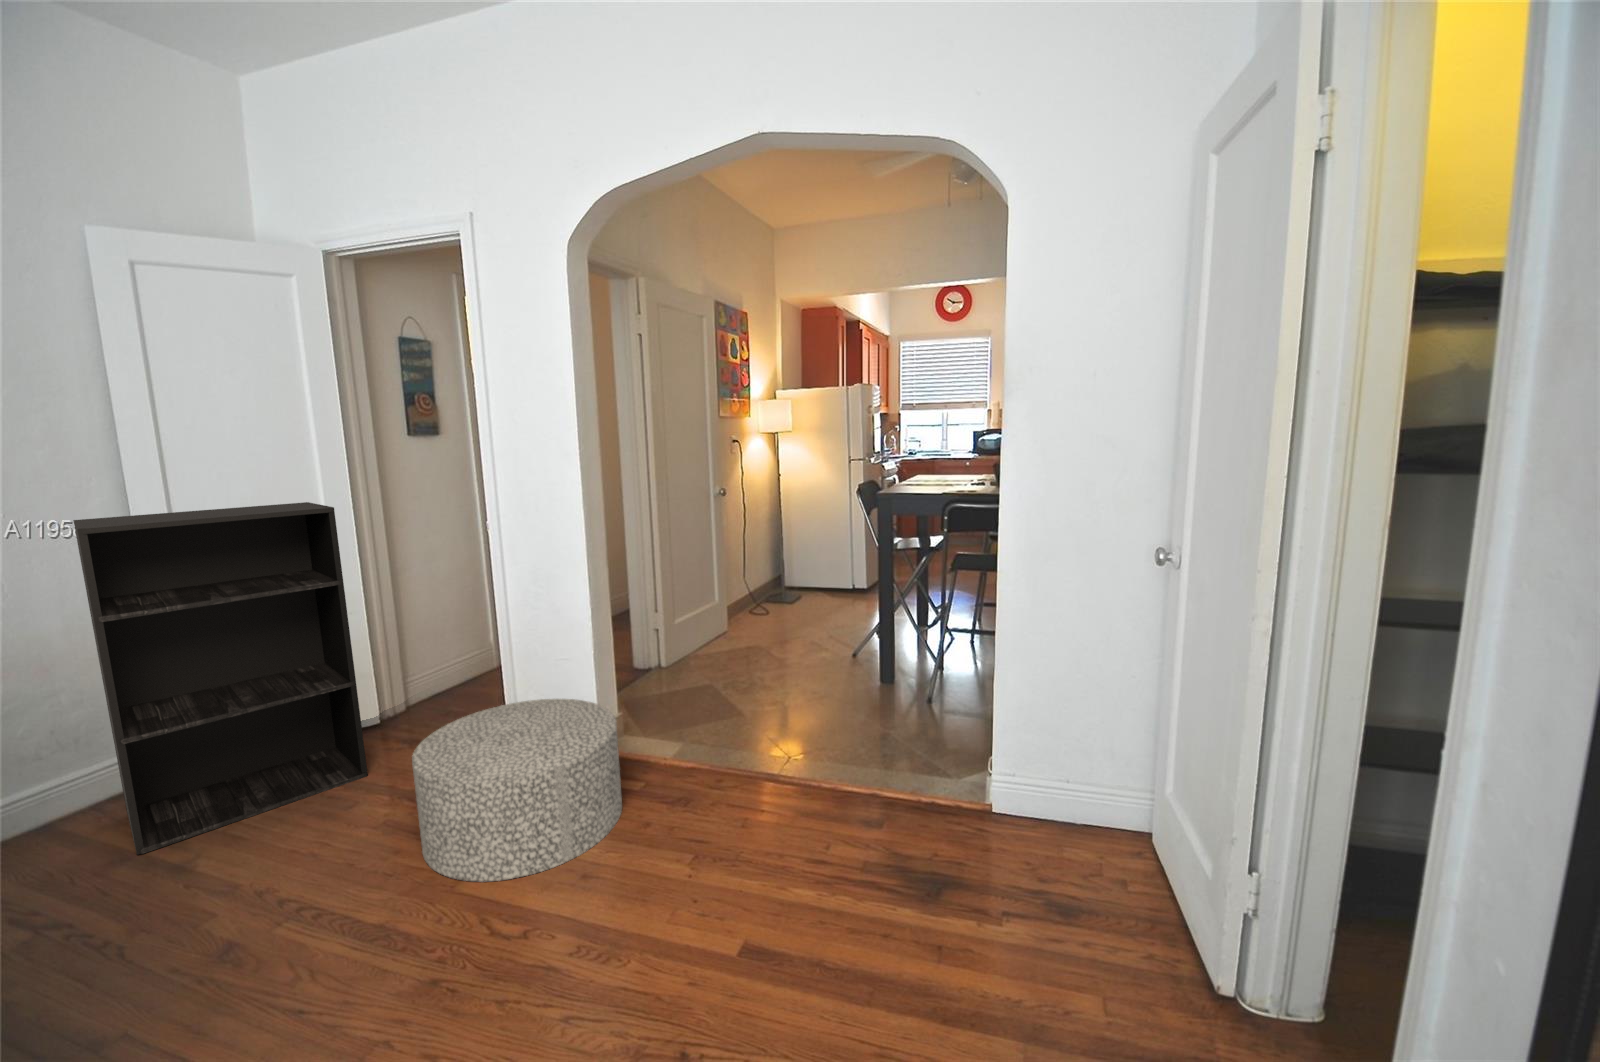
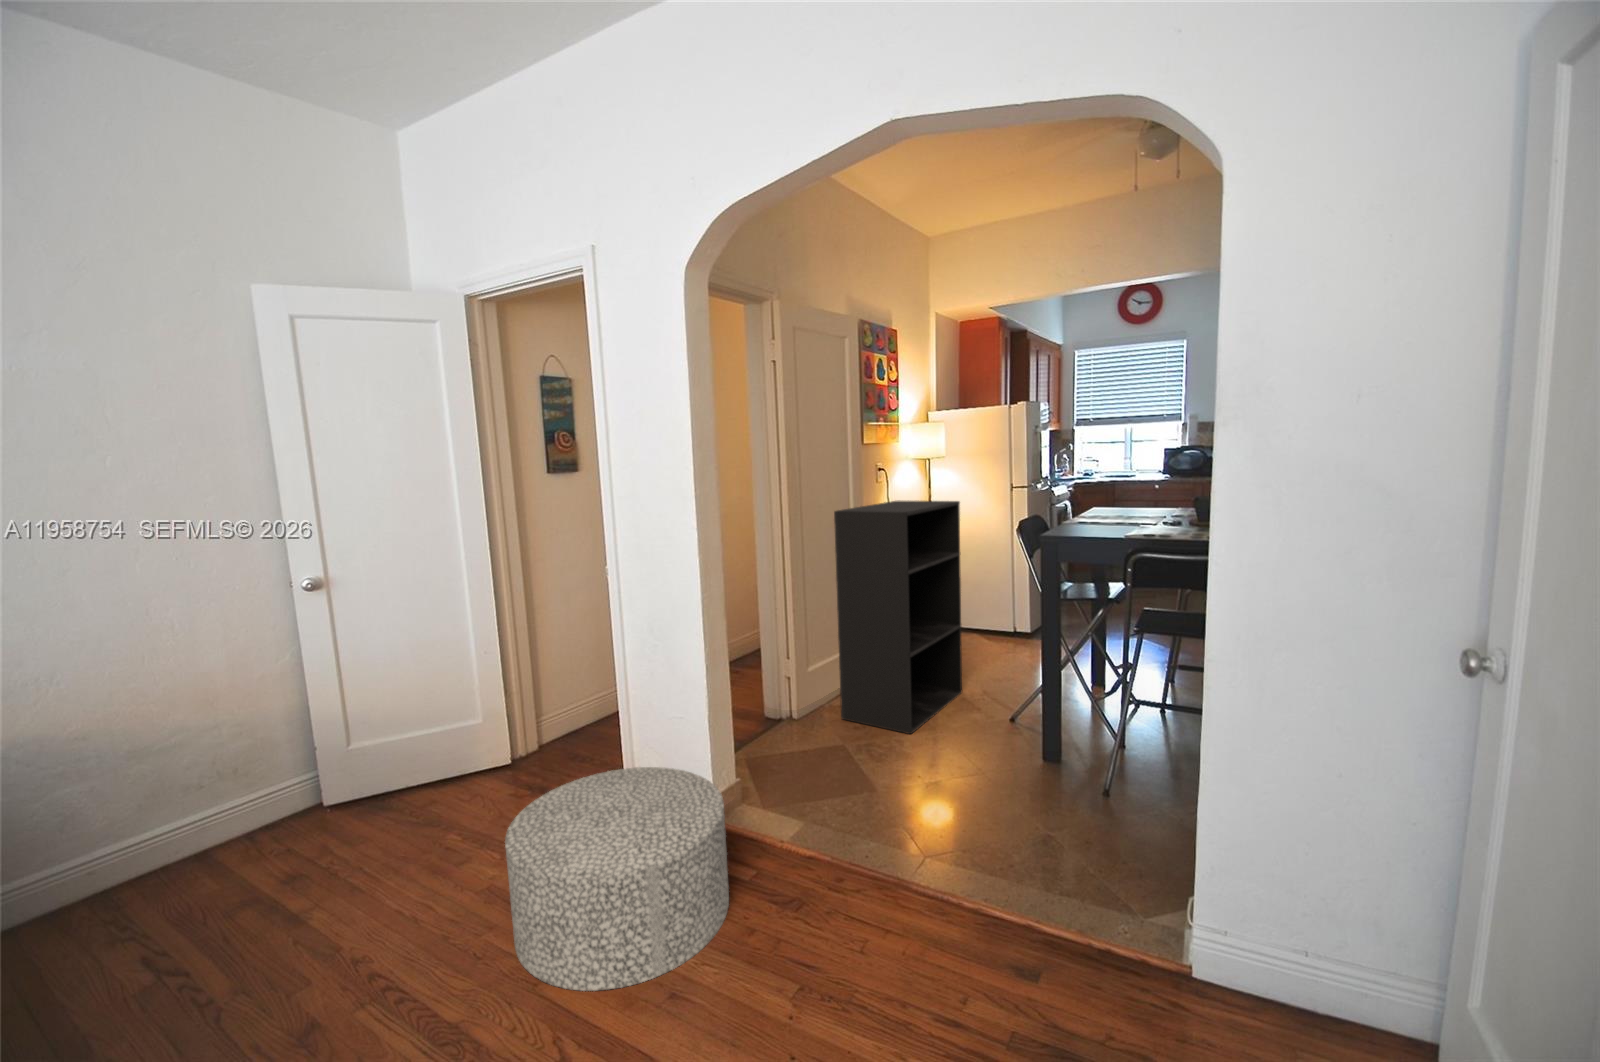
bookshelf: present [74,502,368,855] -> present [834,501,962,734]

